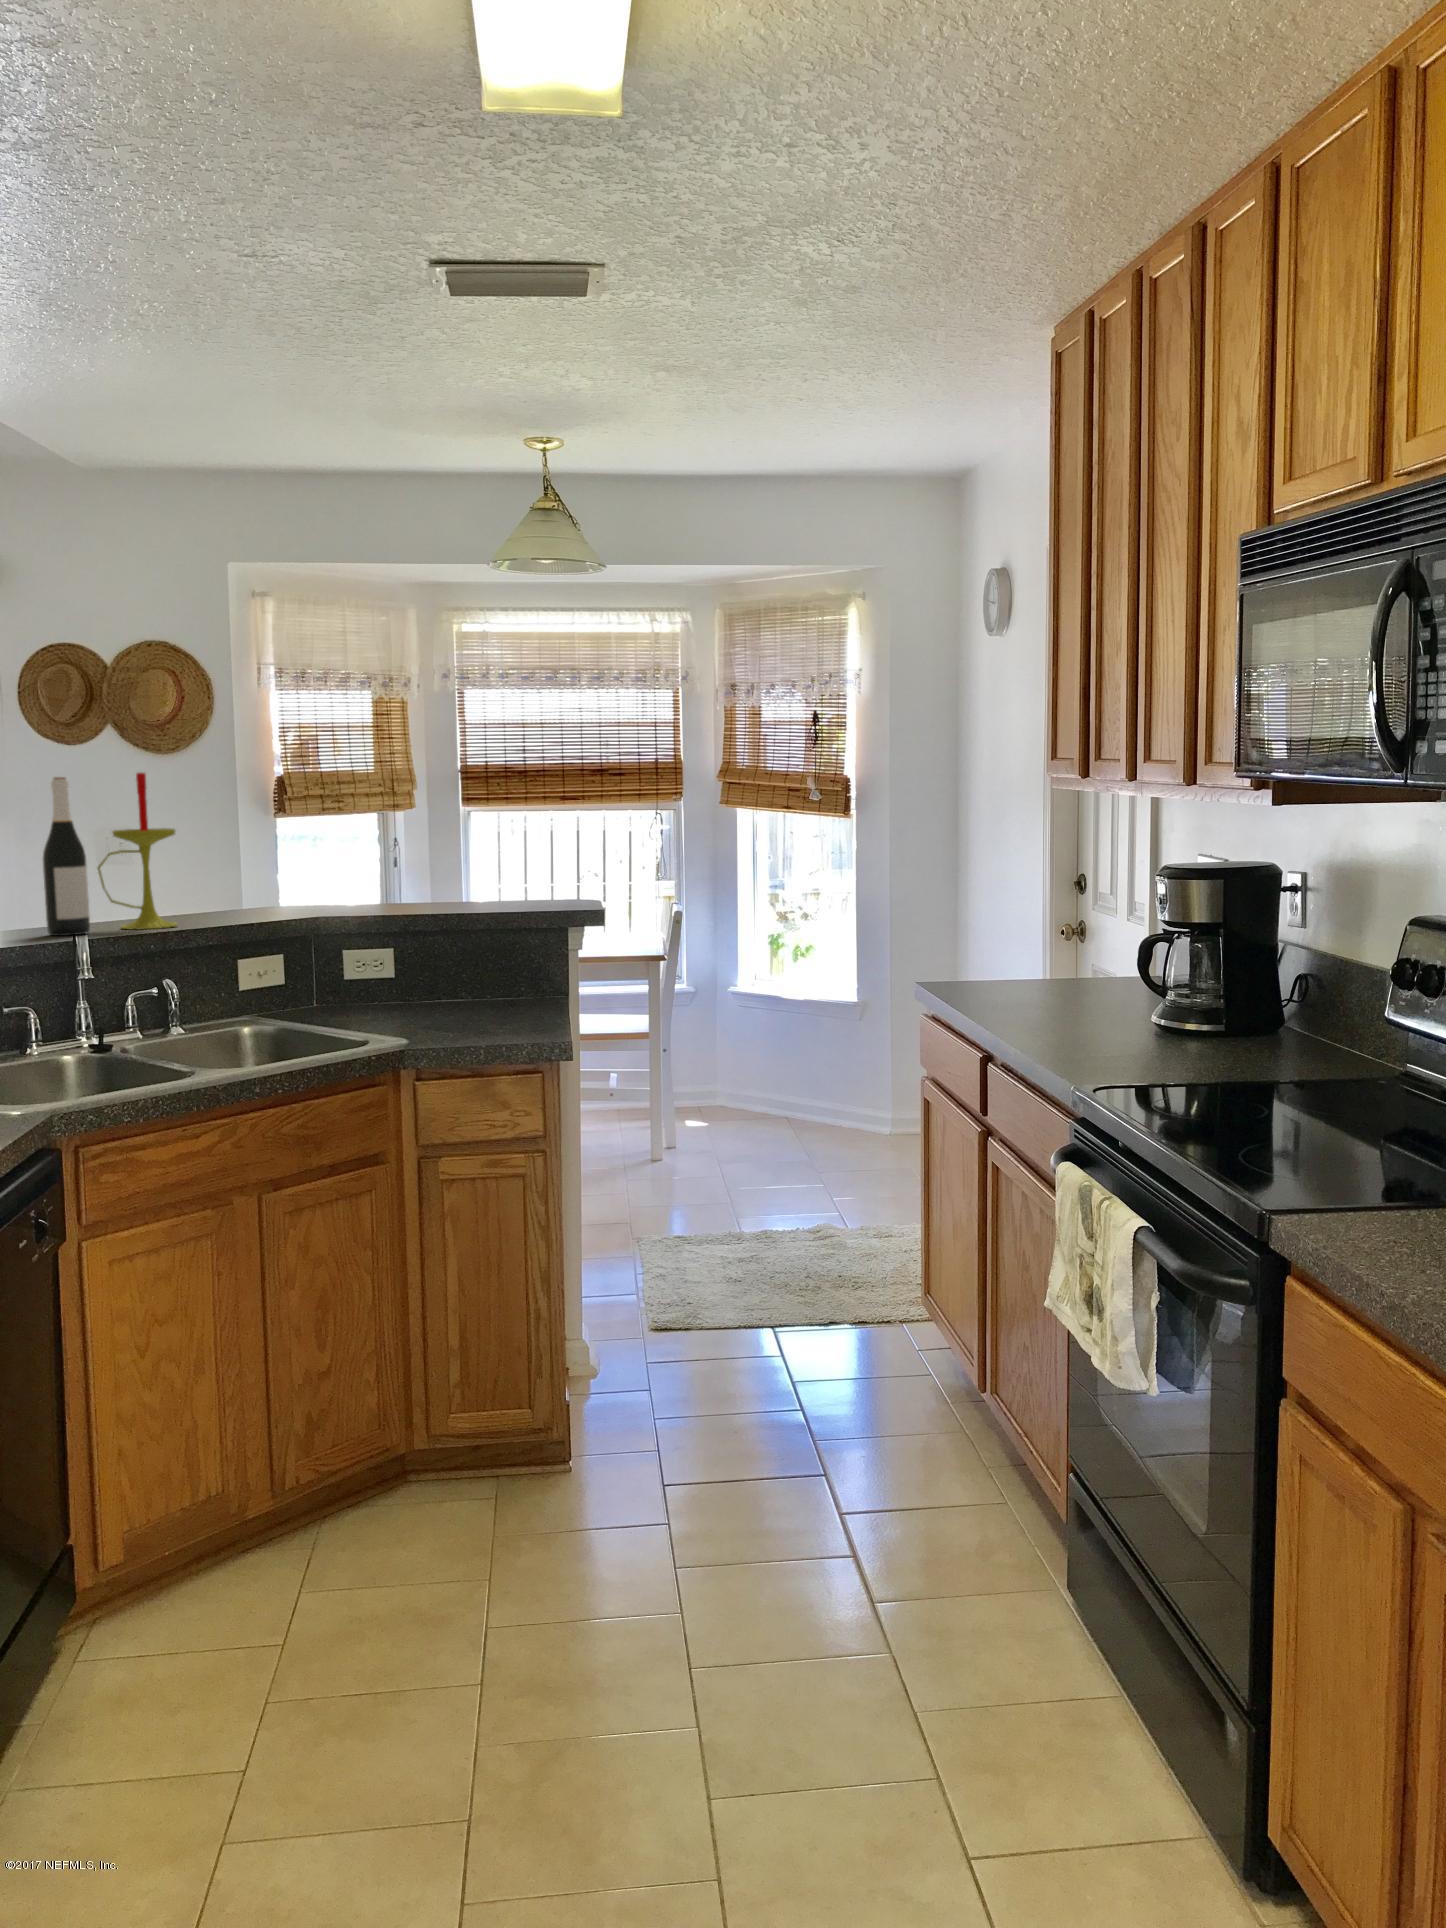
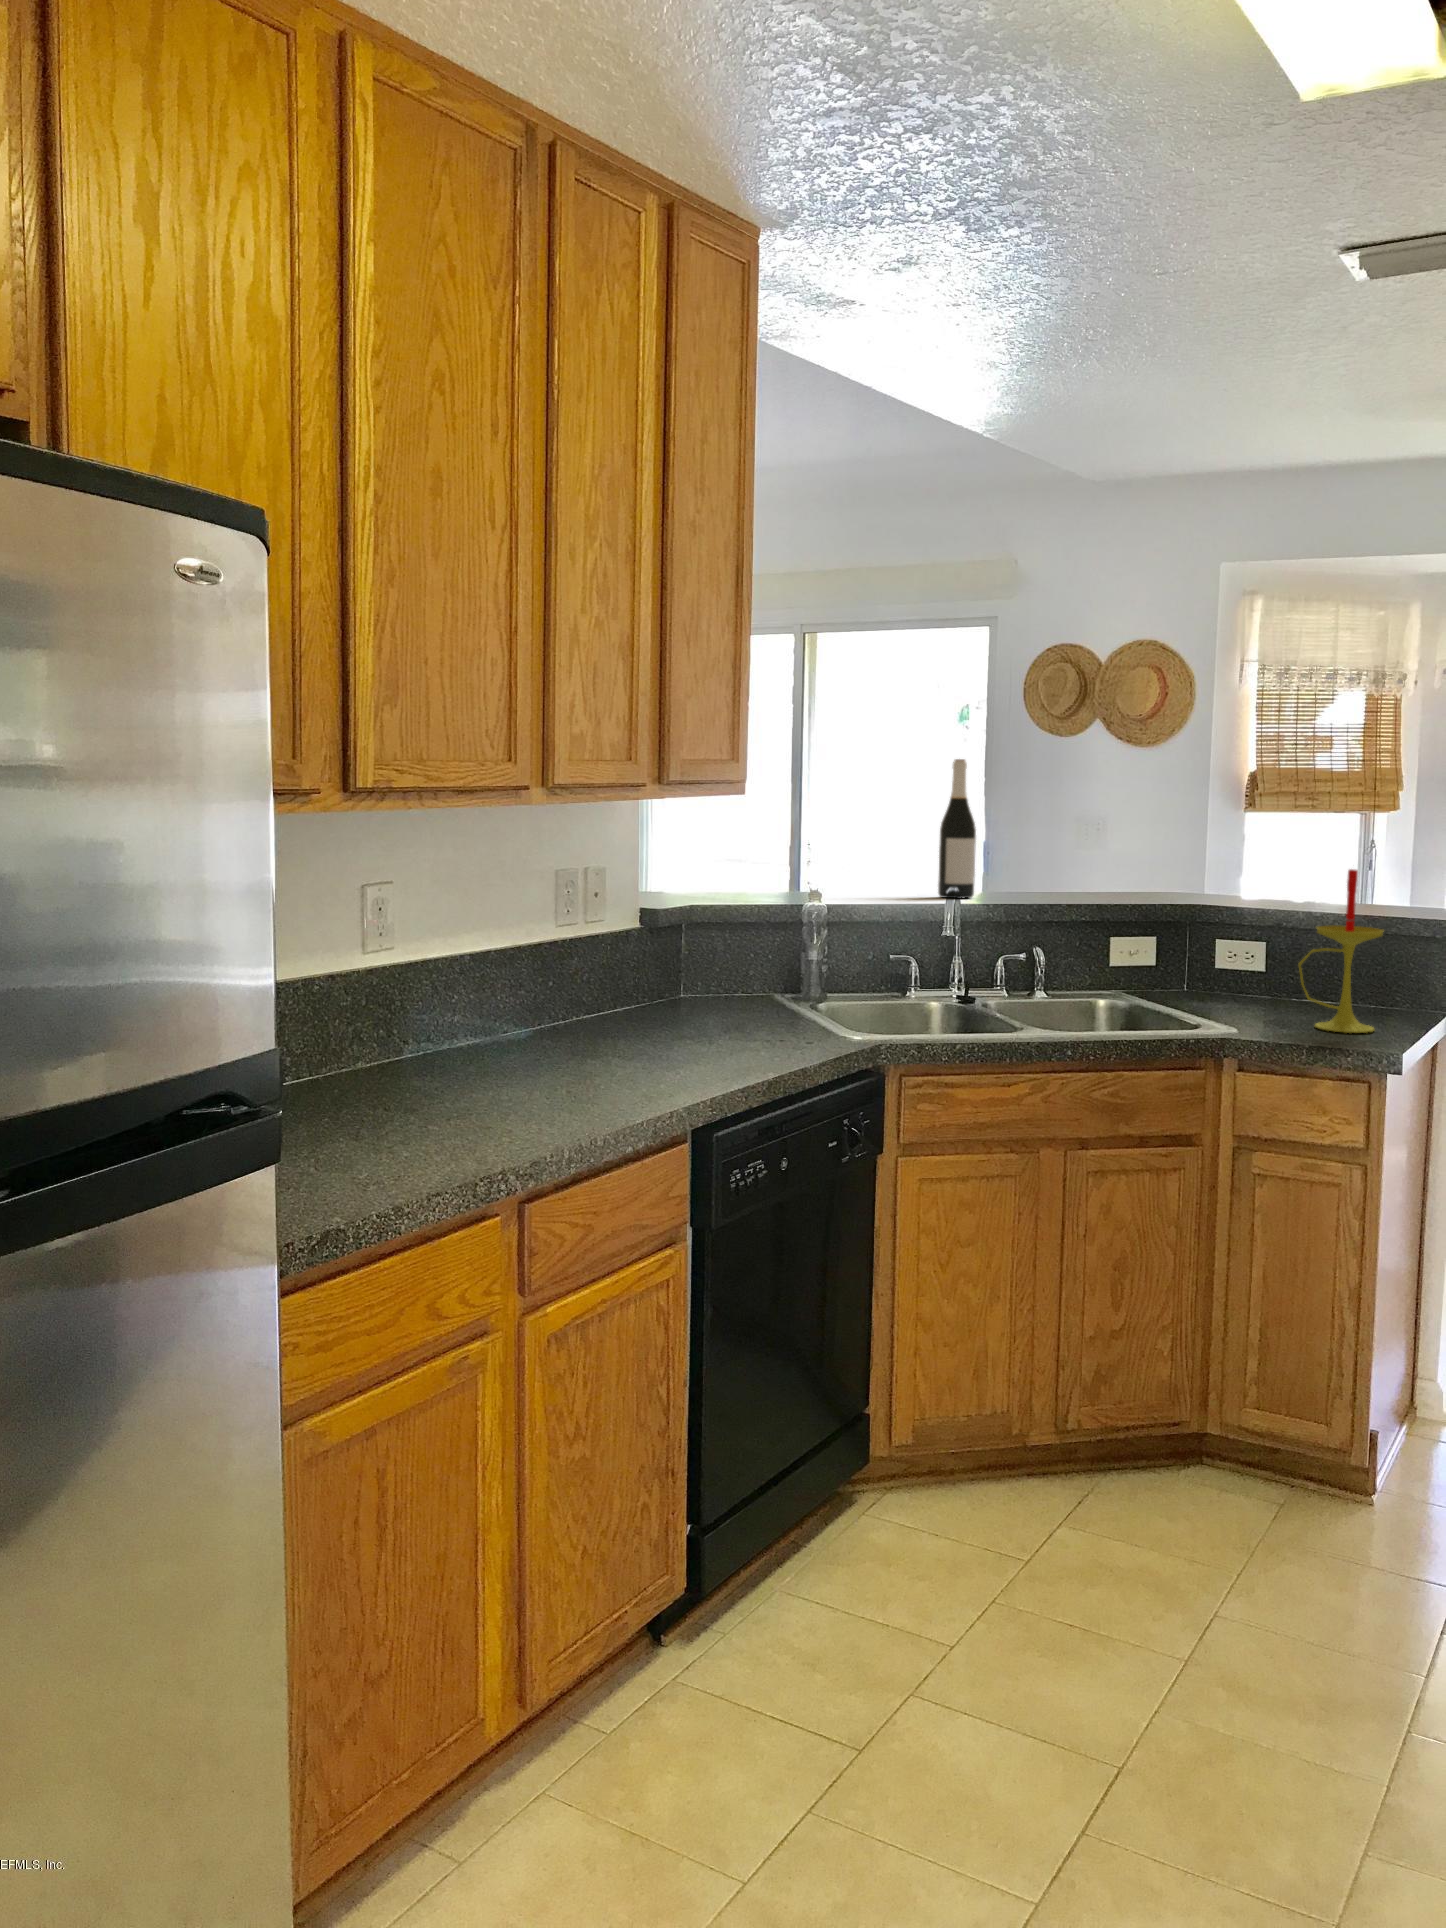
candle: present [98,773,177,930] -> present [1298,869,1383,1033]

